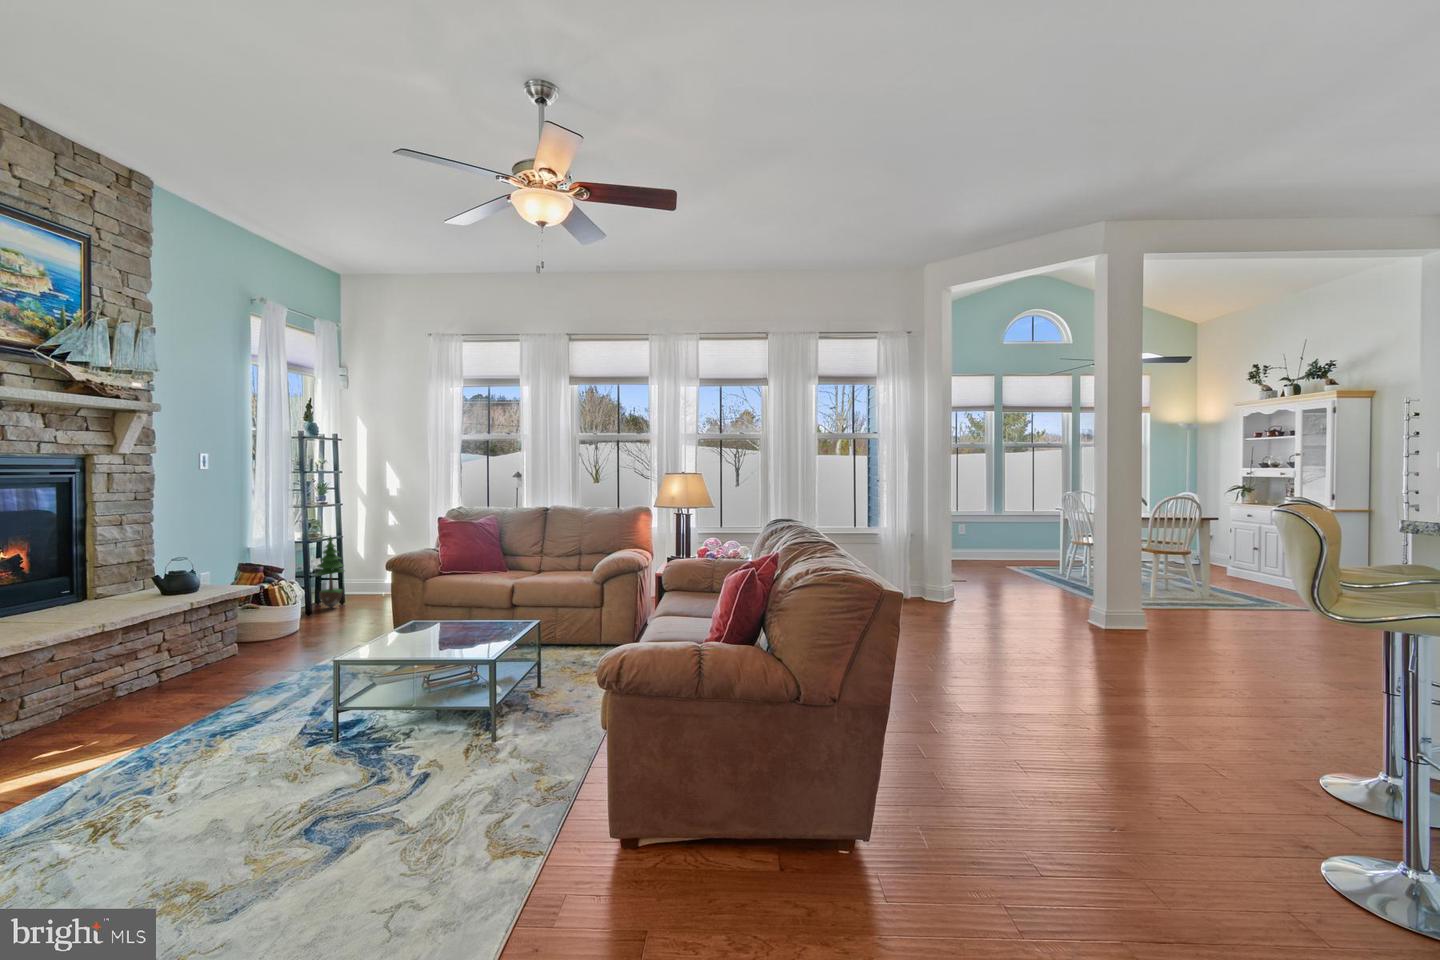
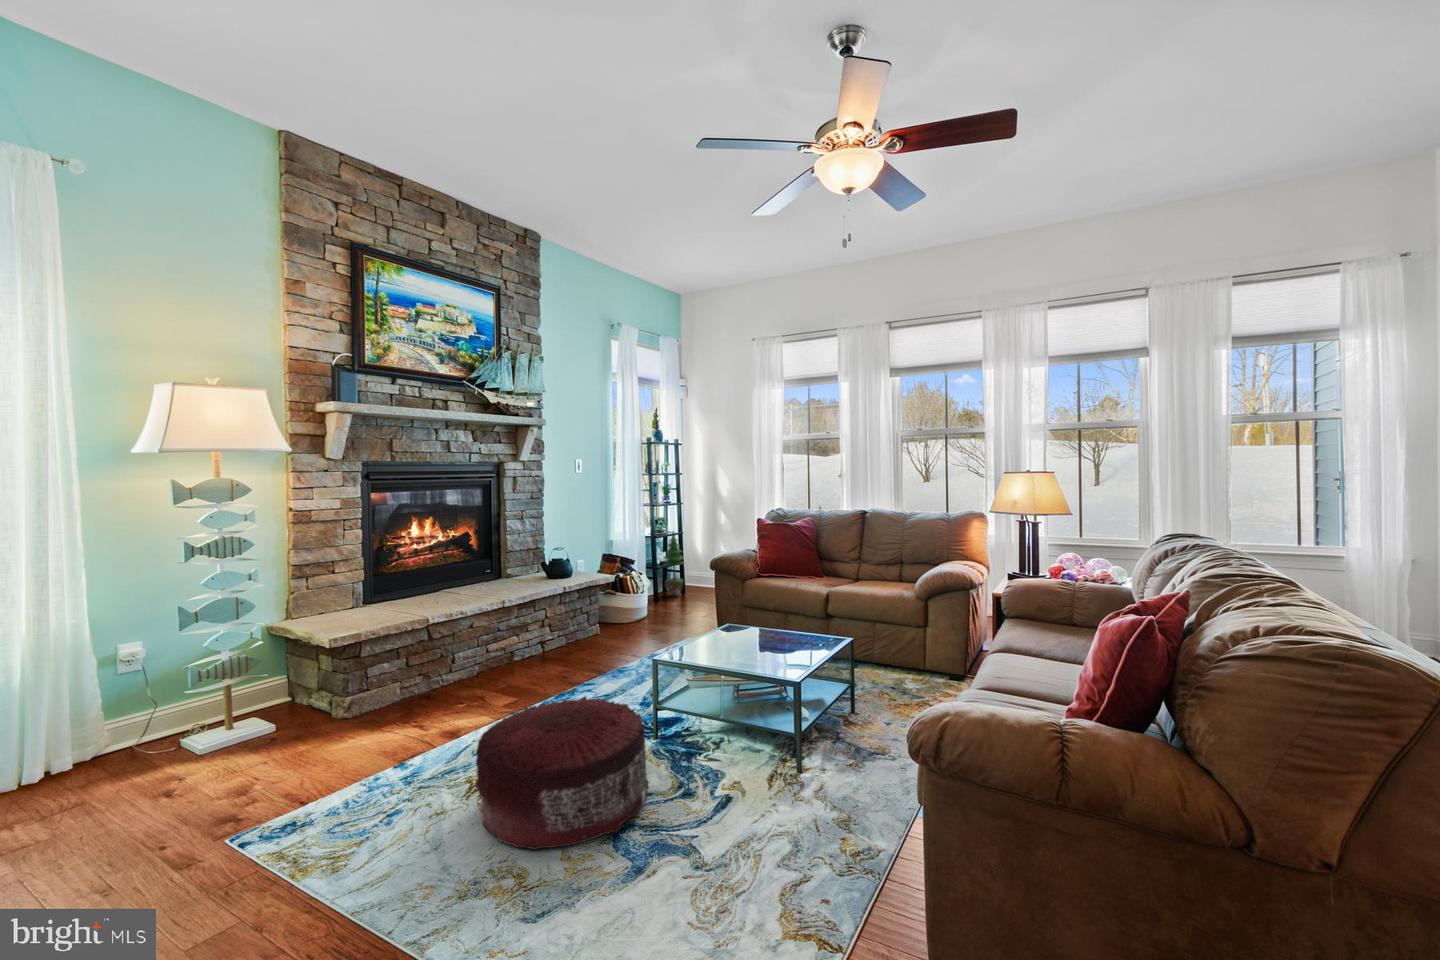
pouf: none [120,705,338,864] -> present [476,696,649,850]

